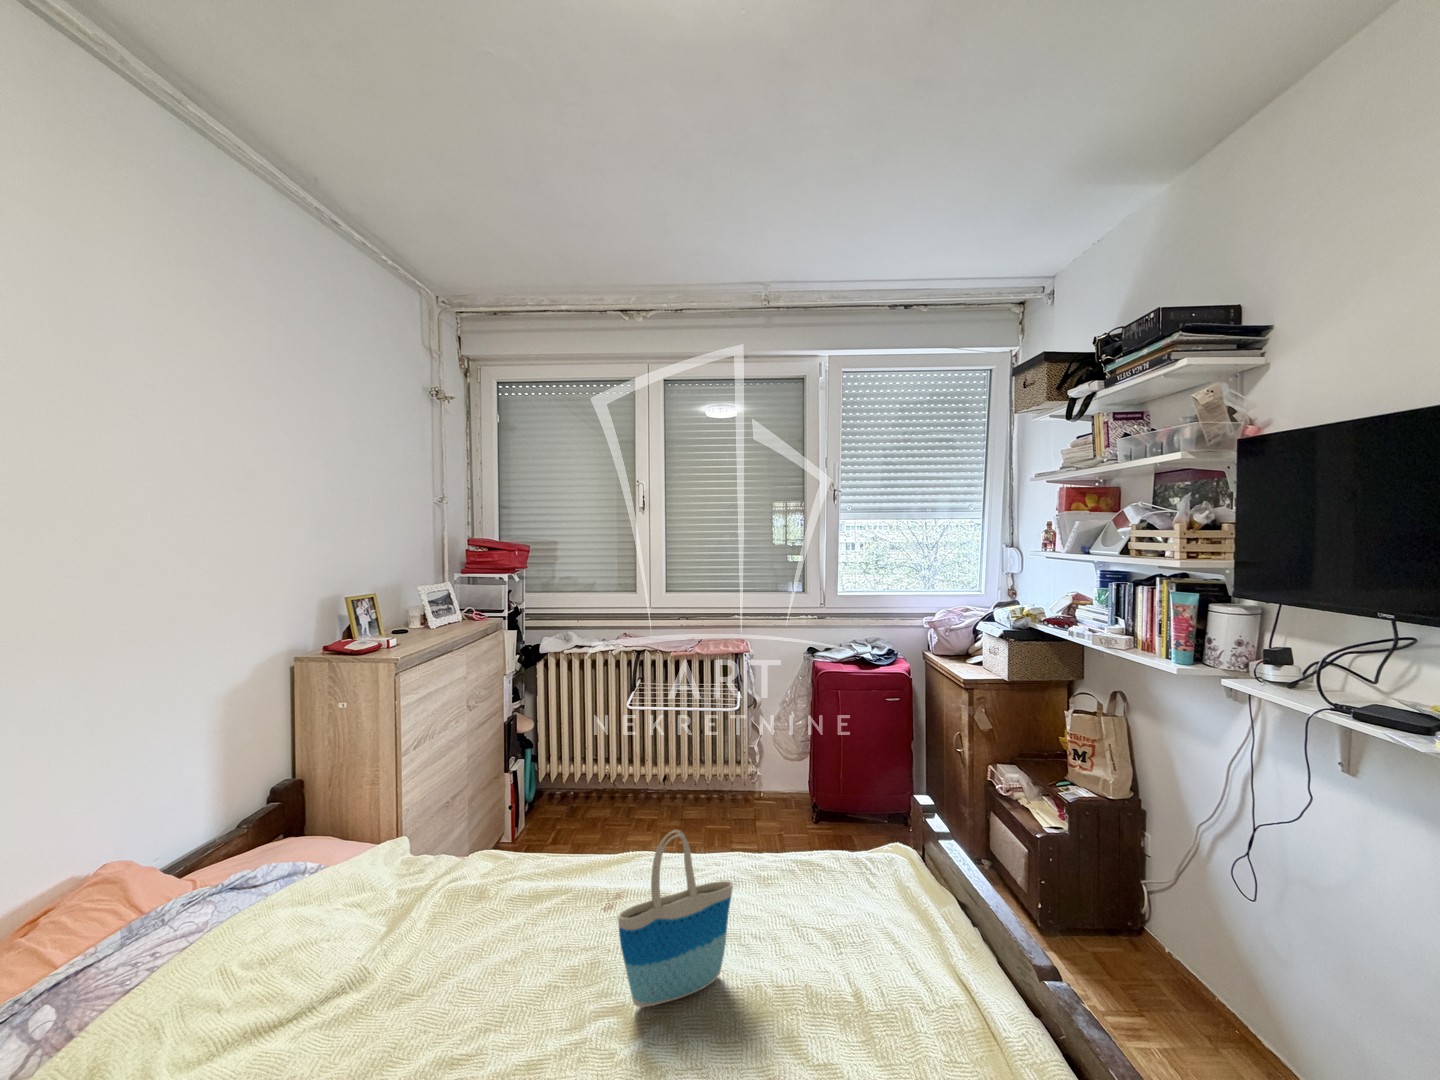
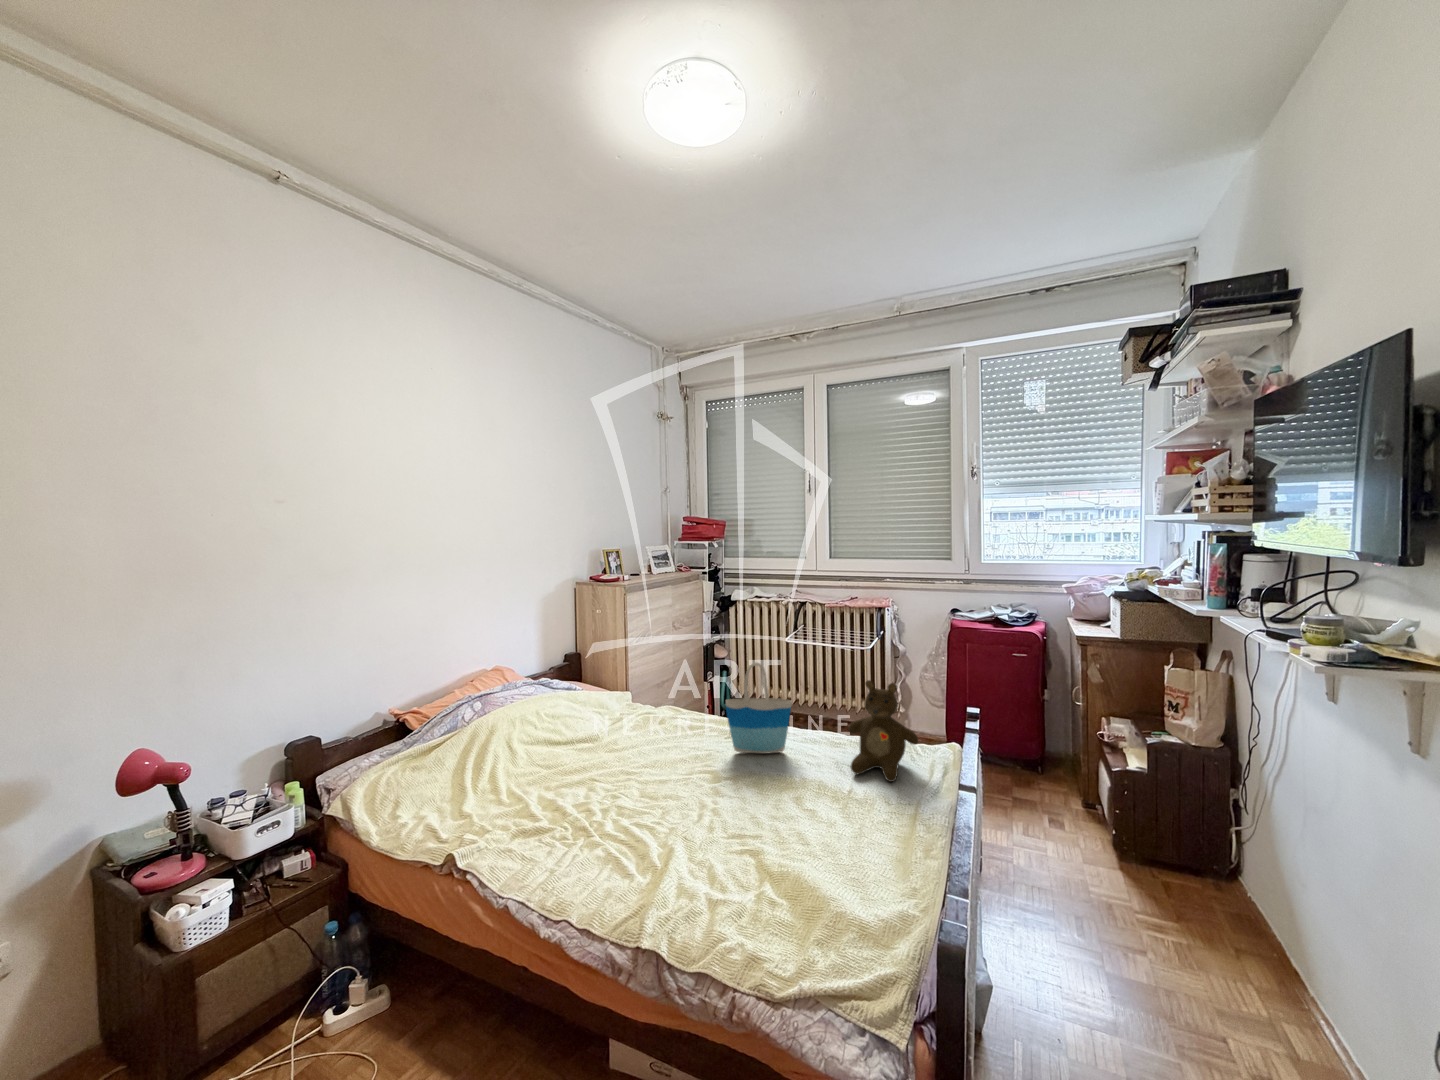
teddy bear: none [822,830,935,1014] -> present [848,680,918,782]

